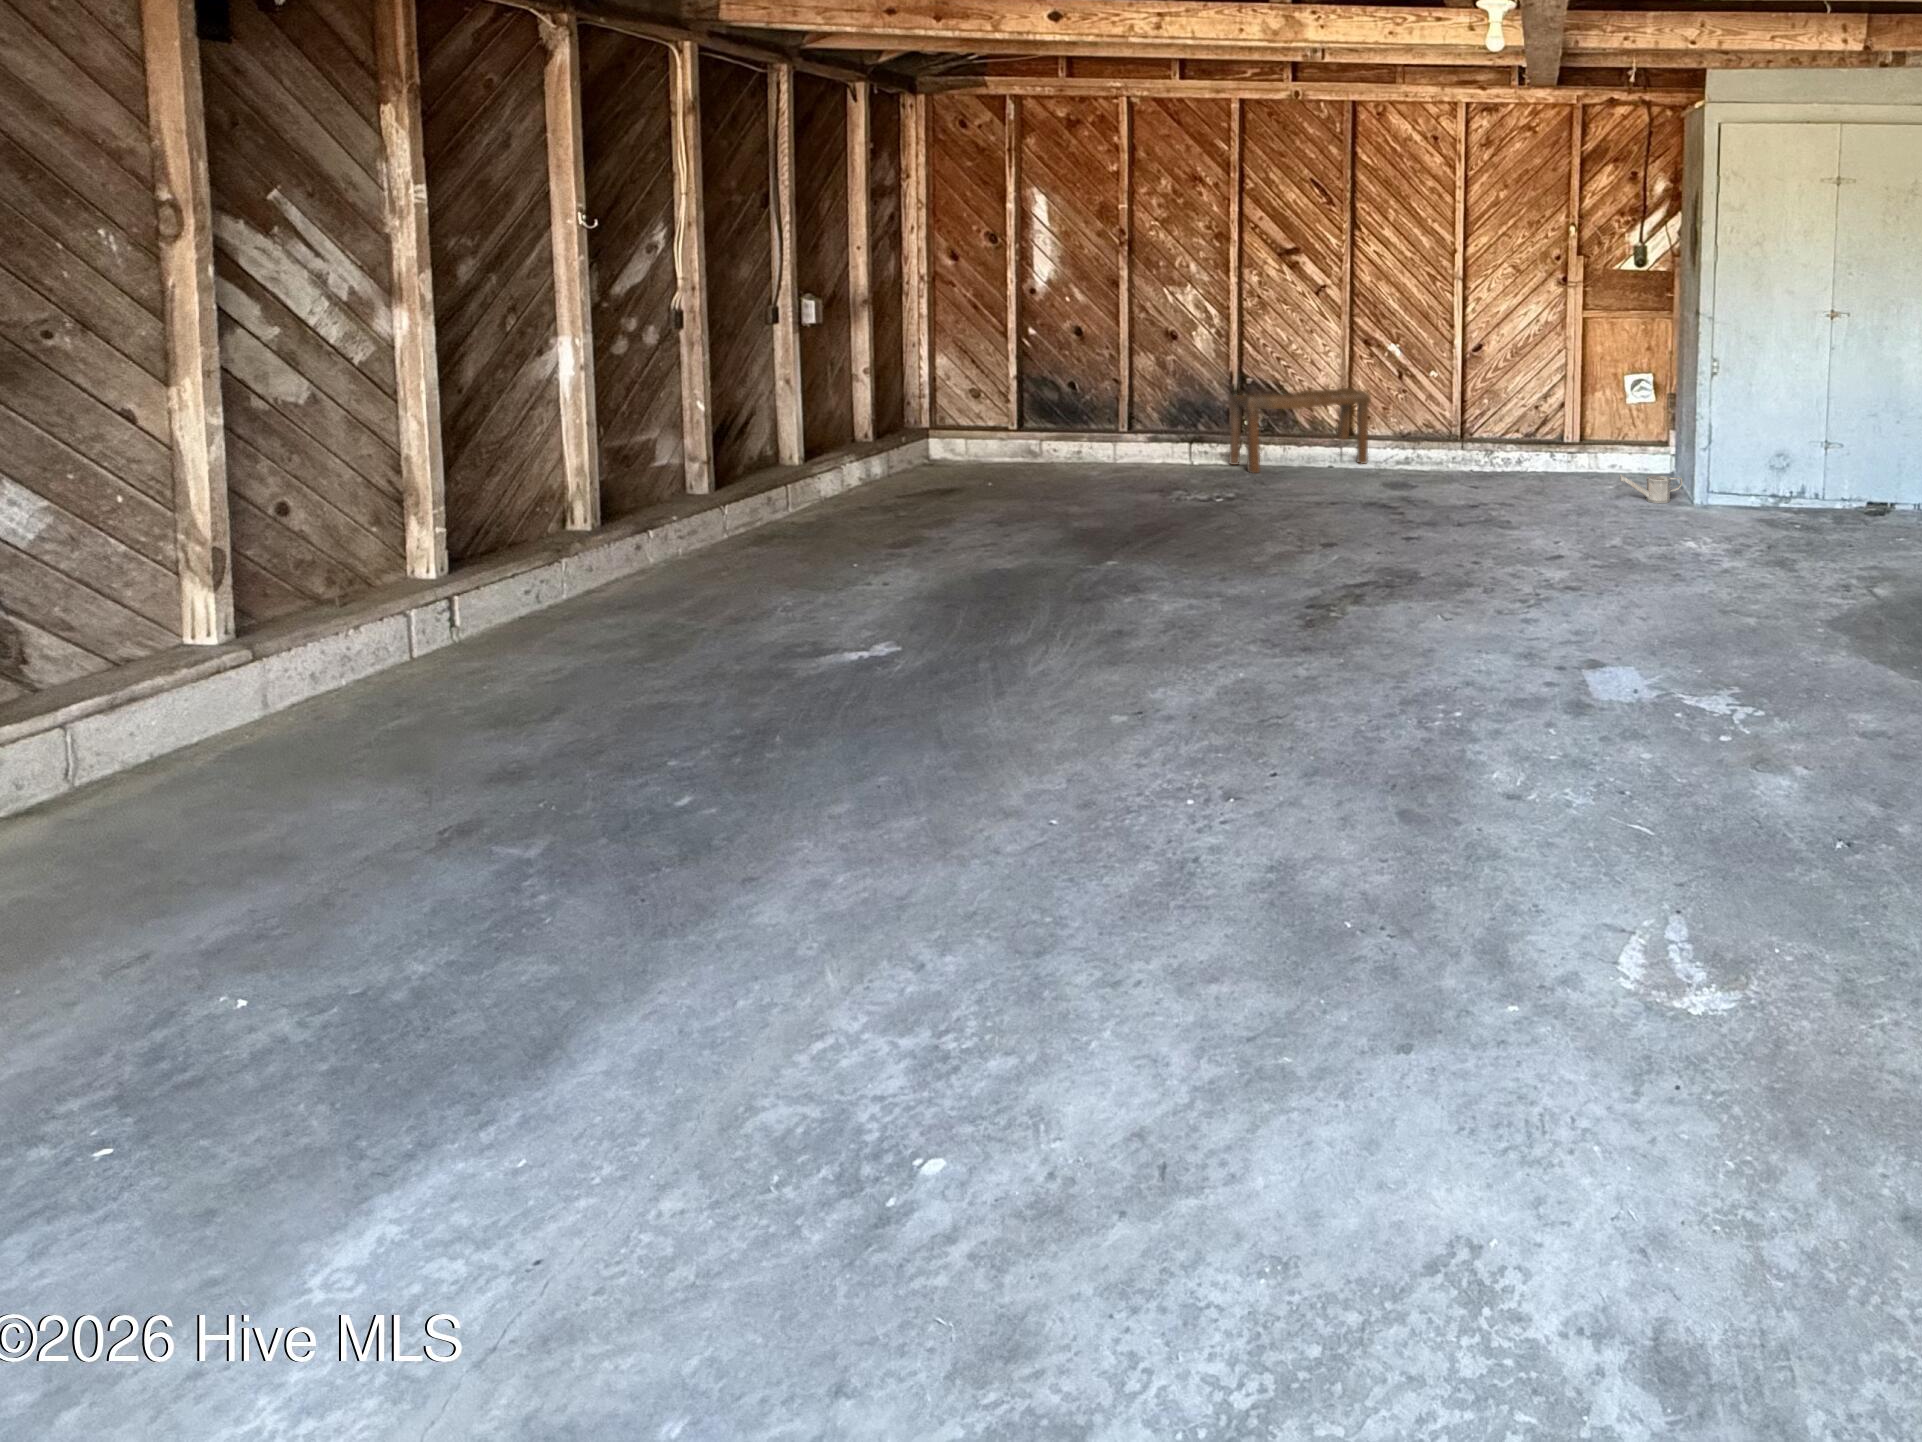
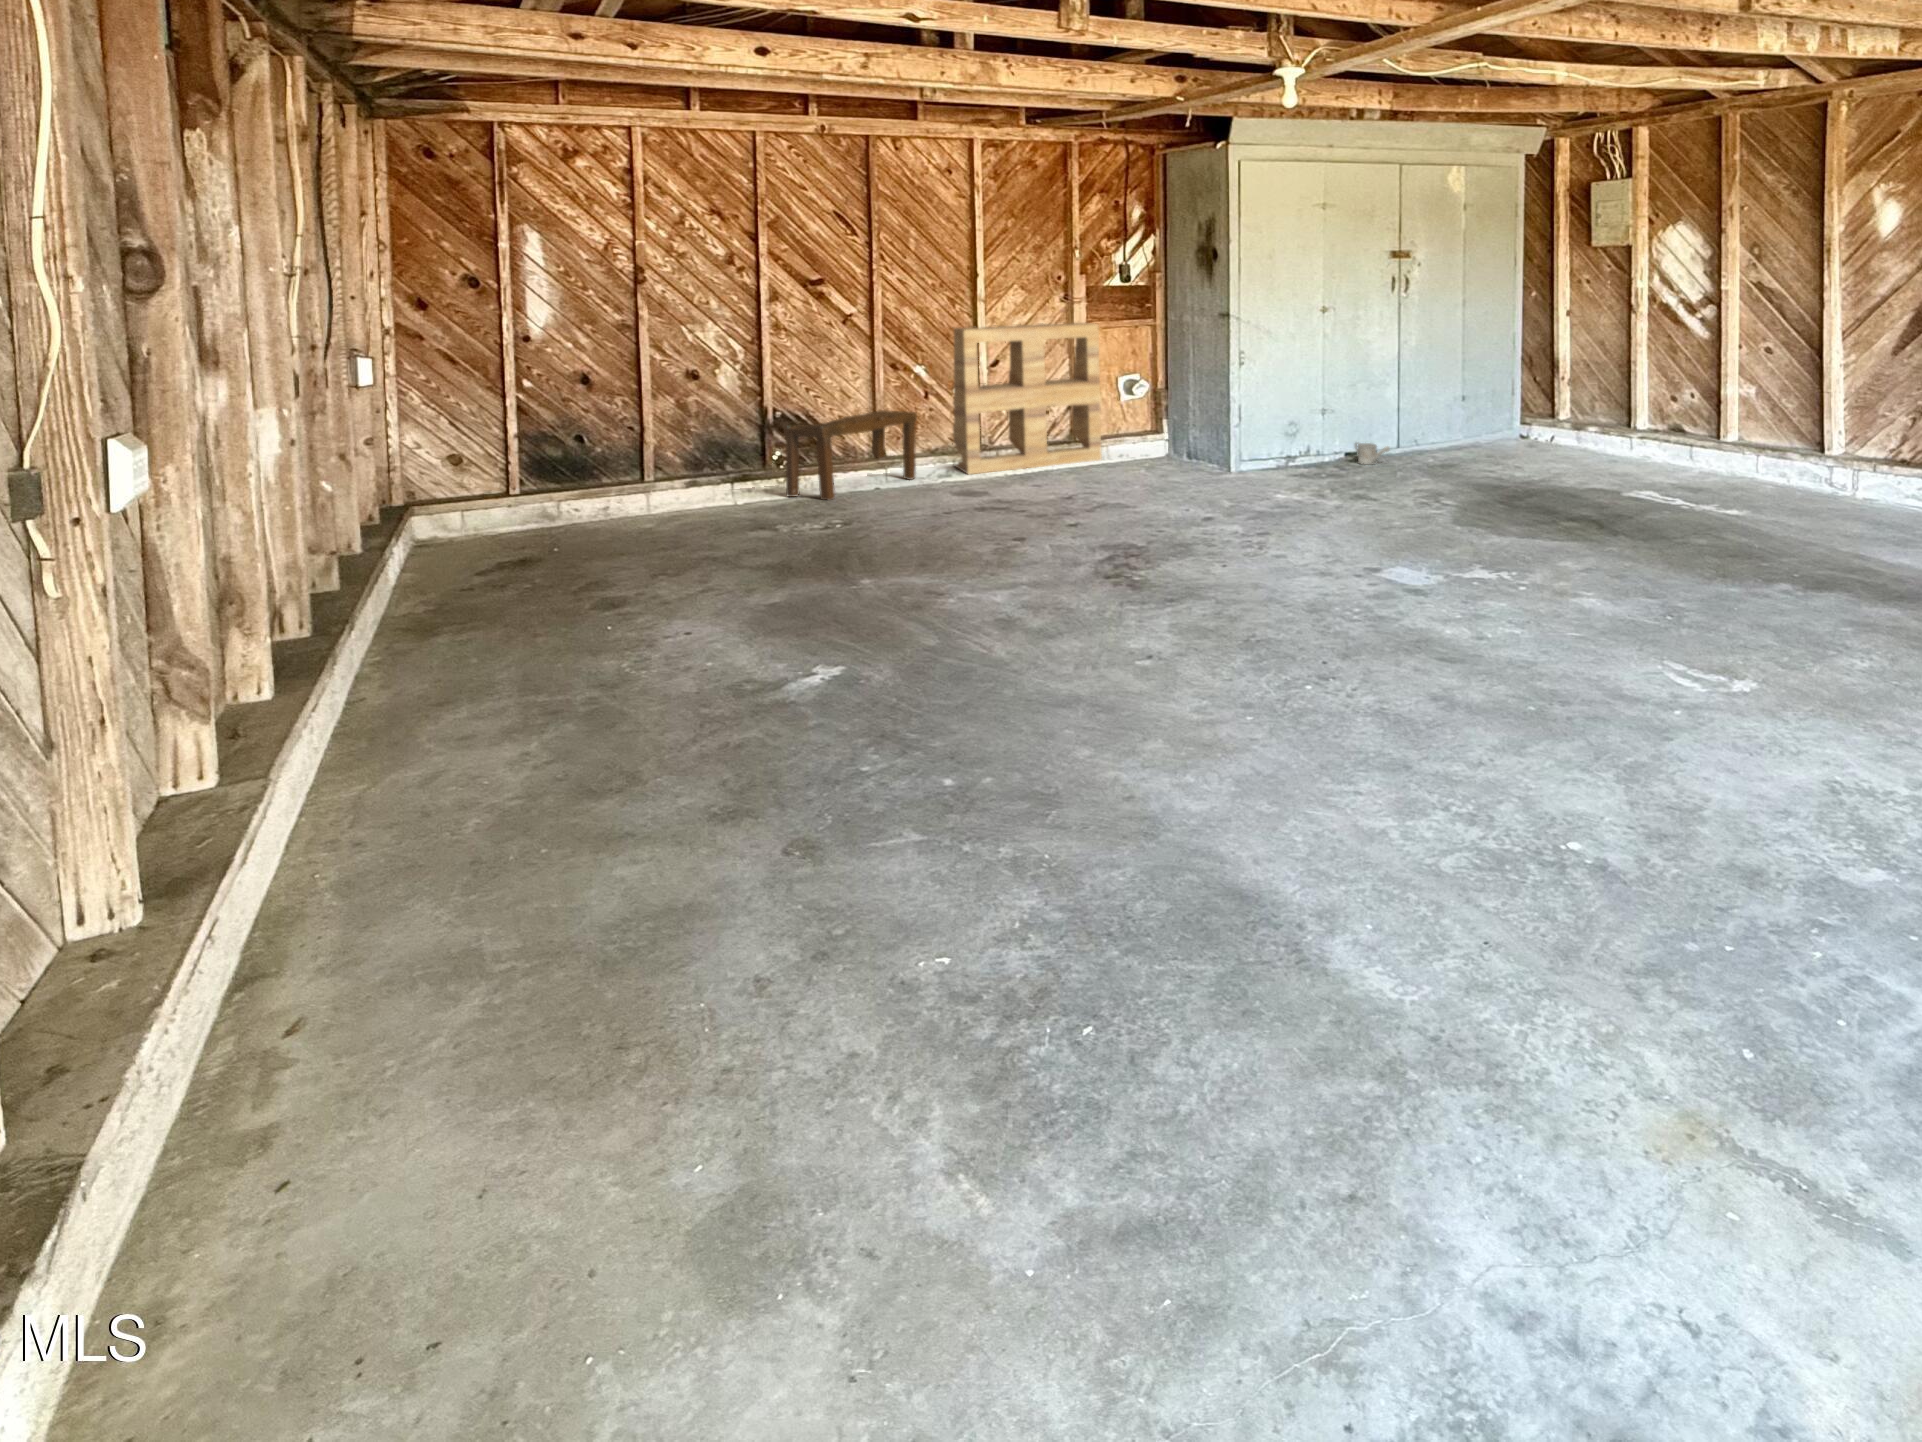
shelving unit: none [1421,306,1583,471] -> present [952,323,1102,474]
watering can: present [1620,474,1682,503] -> present [1355,443,1390,465]

